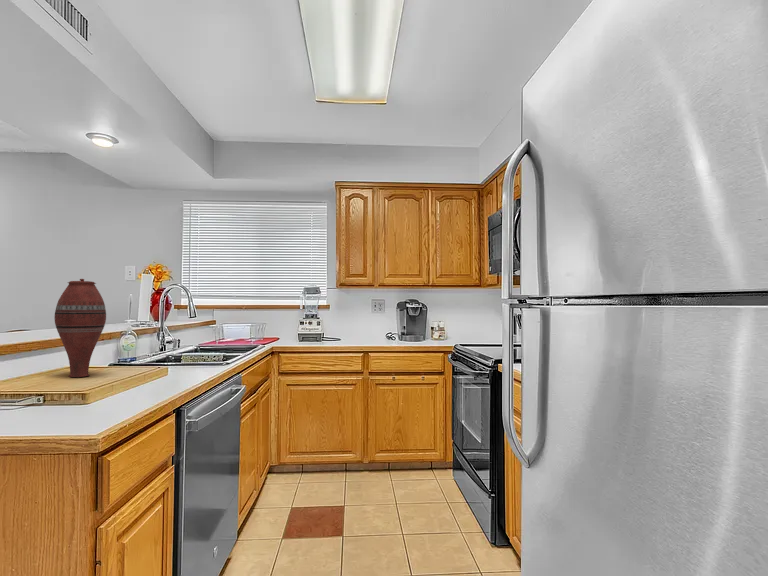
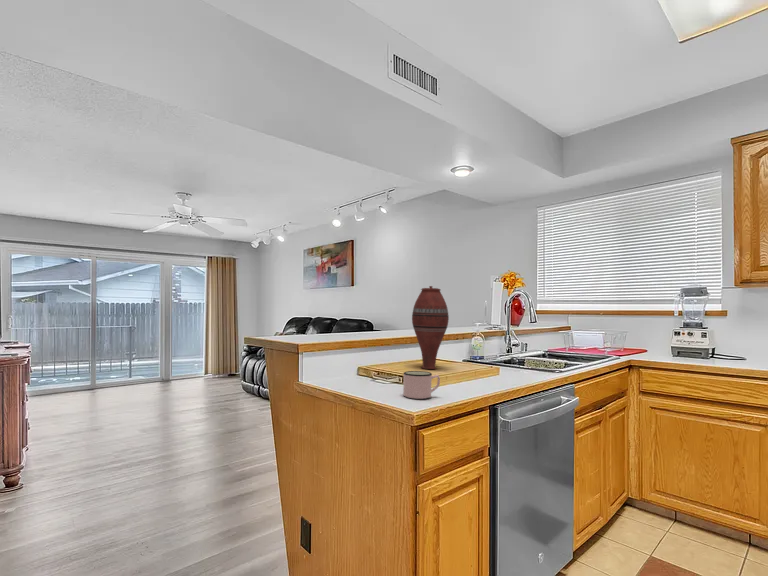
mug: none [63,380,116,416] -> present [403,371,440,399]

